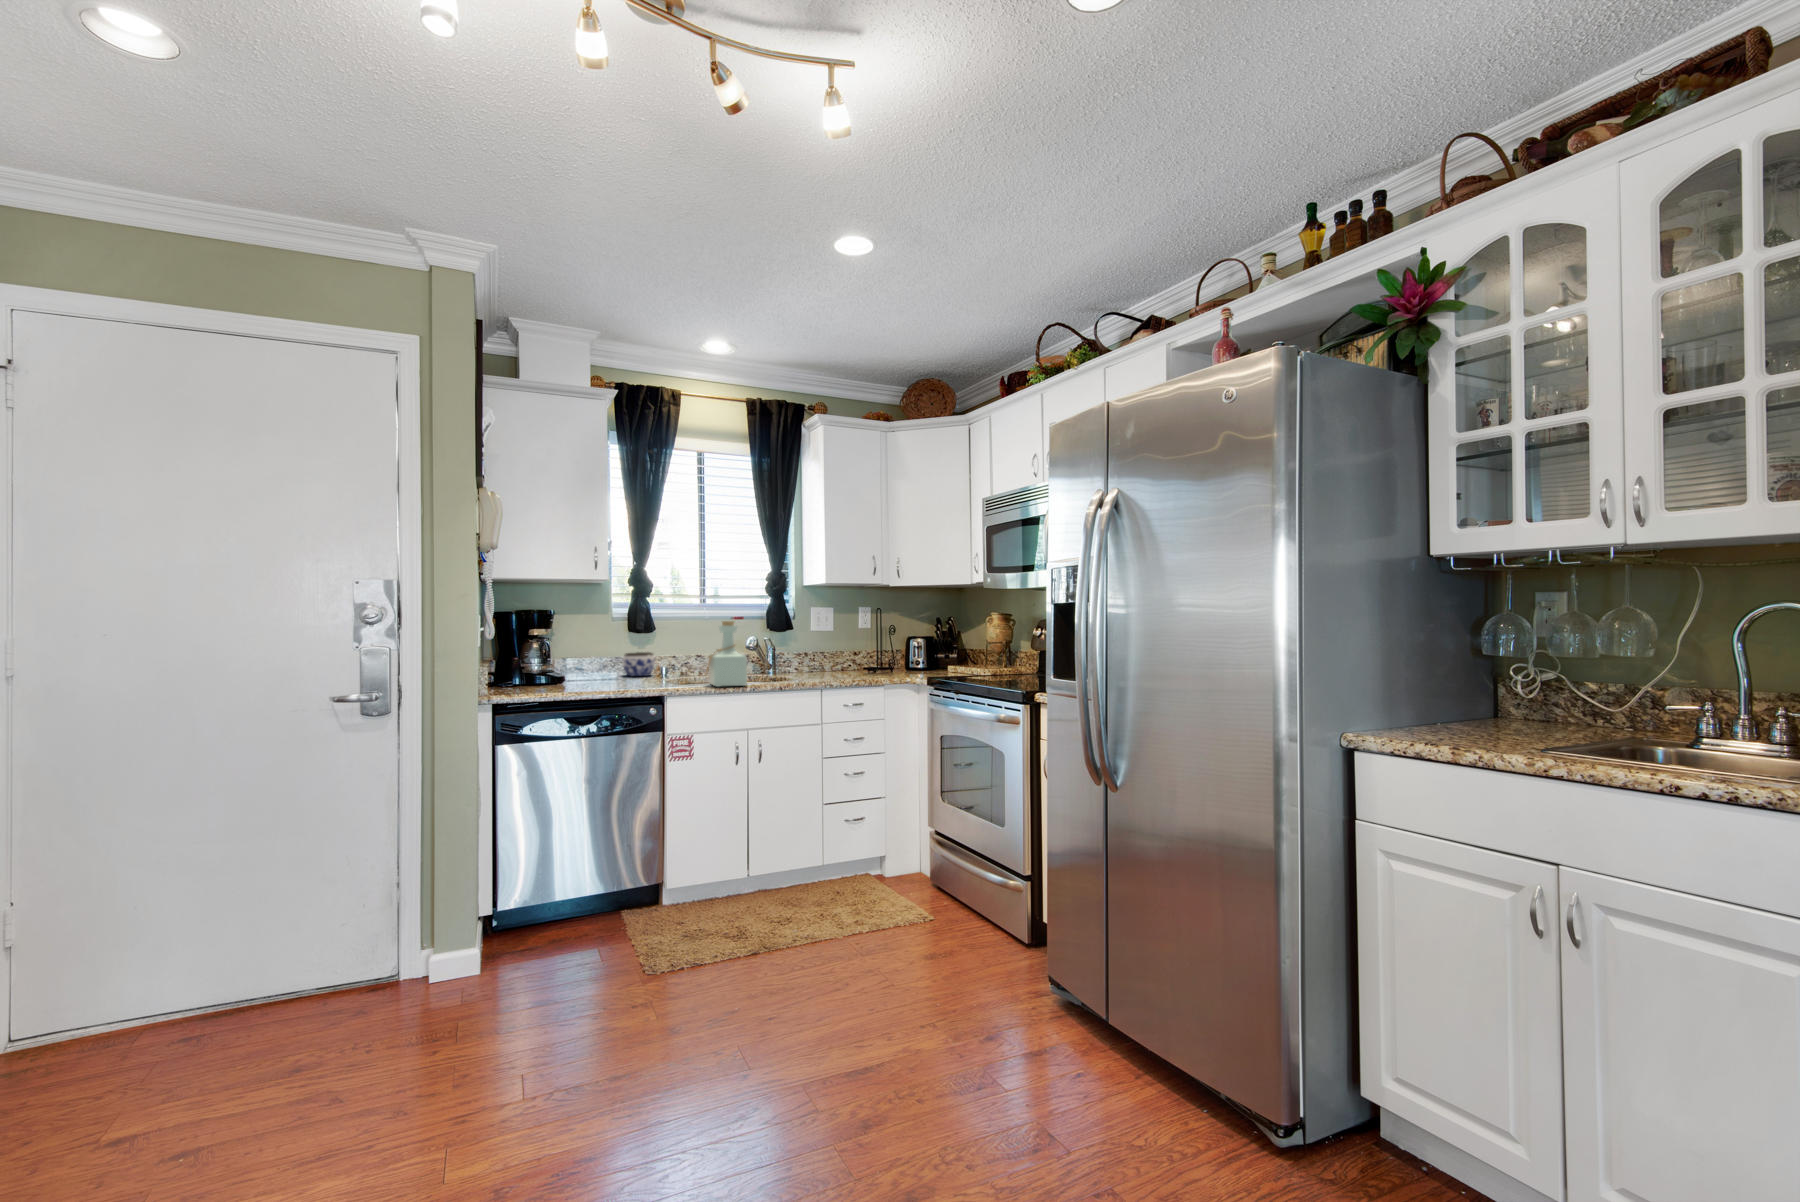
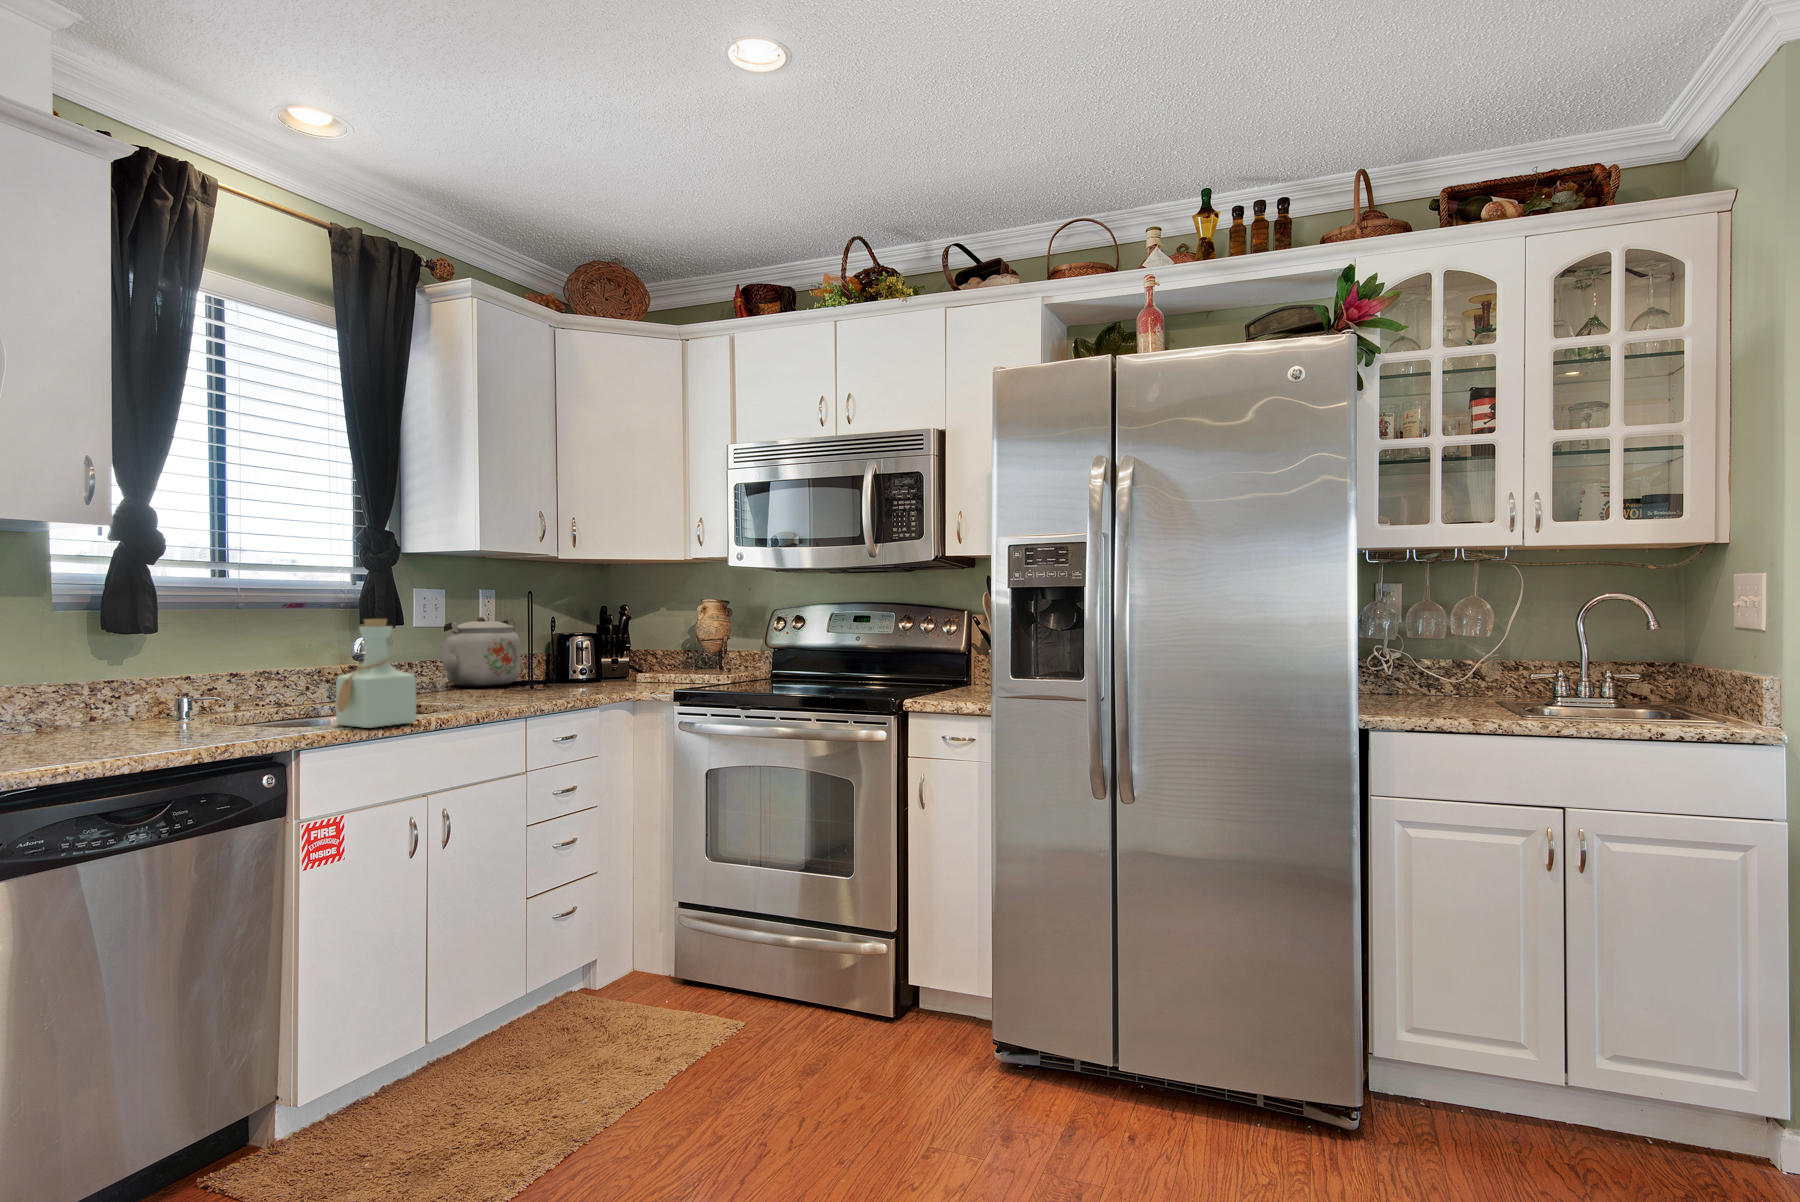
kettle: none [824,621,881,668] -> present [438,616,521,686]
jar: present [623,652,655,676] -> none [98,678,170,724]

